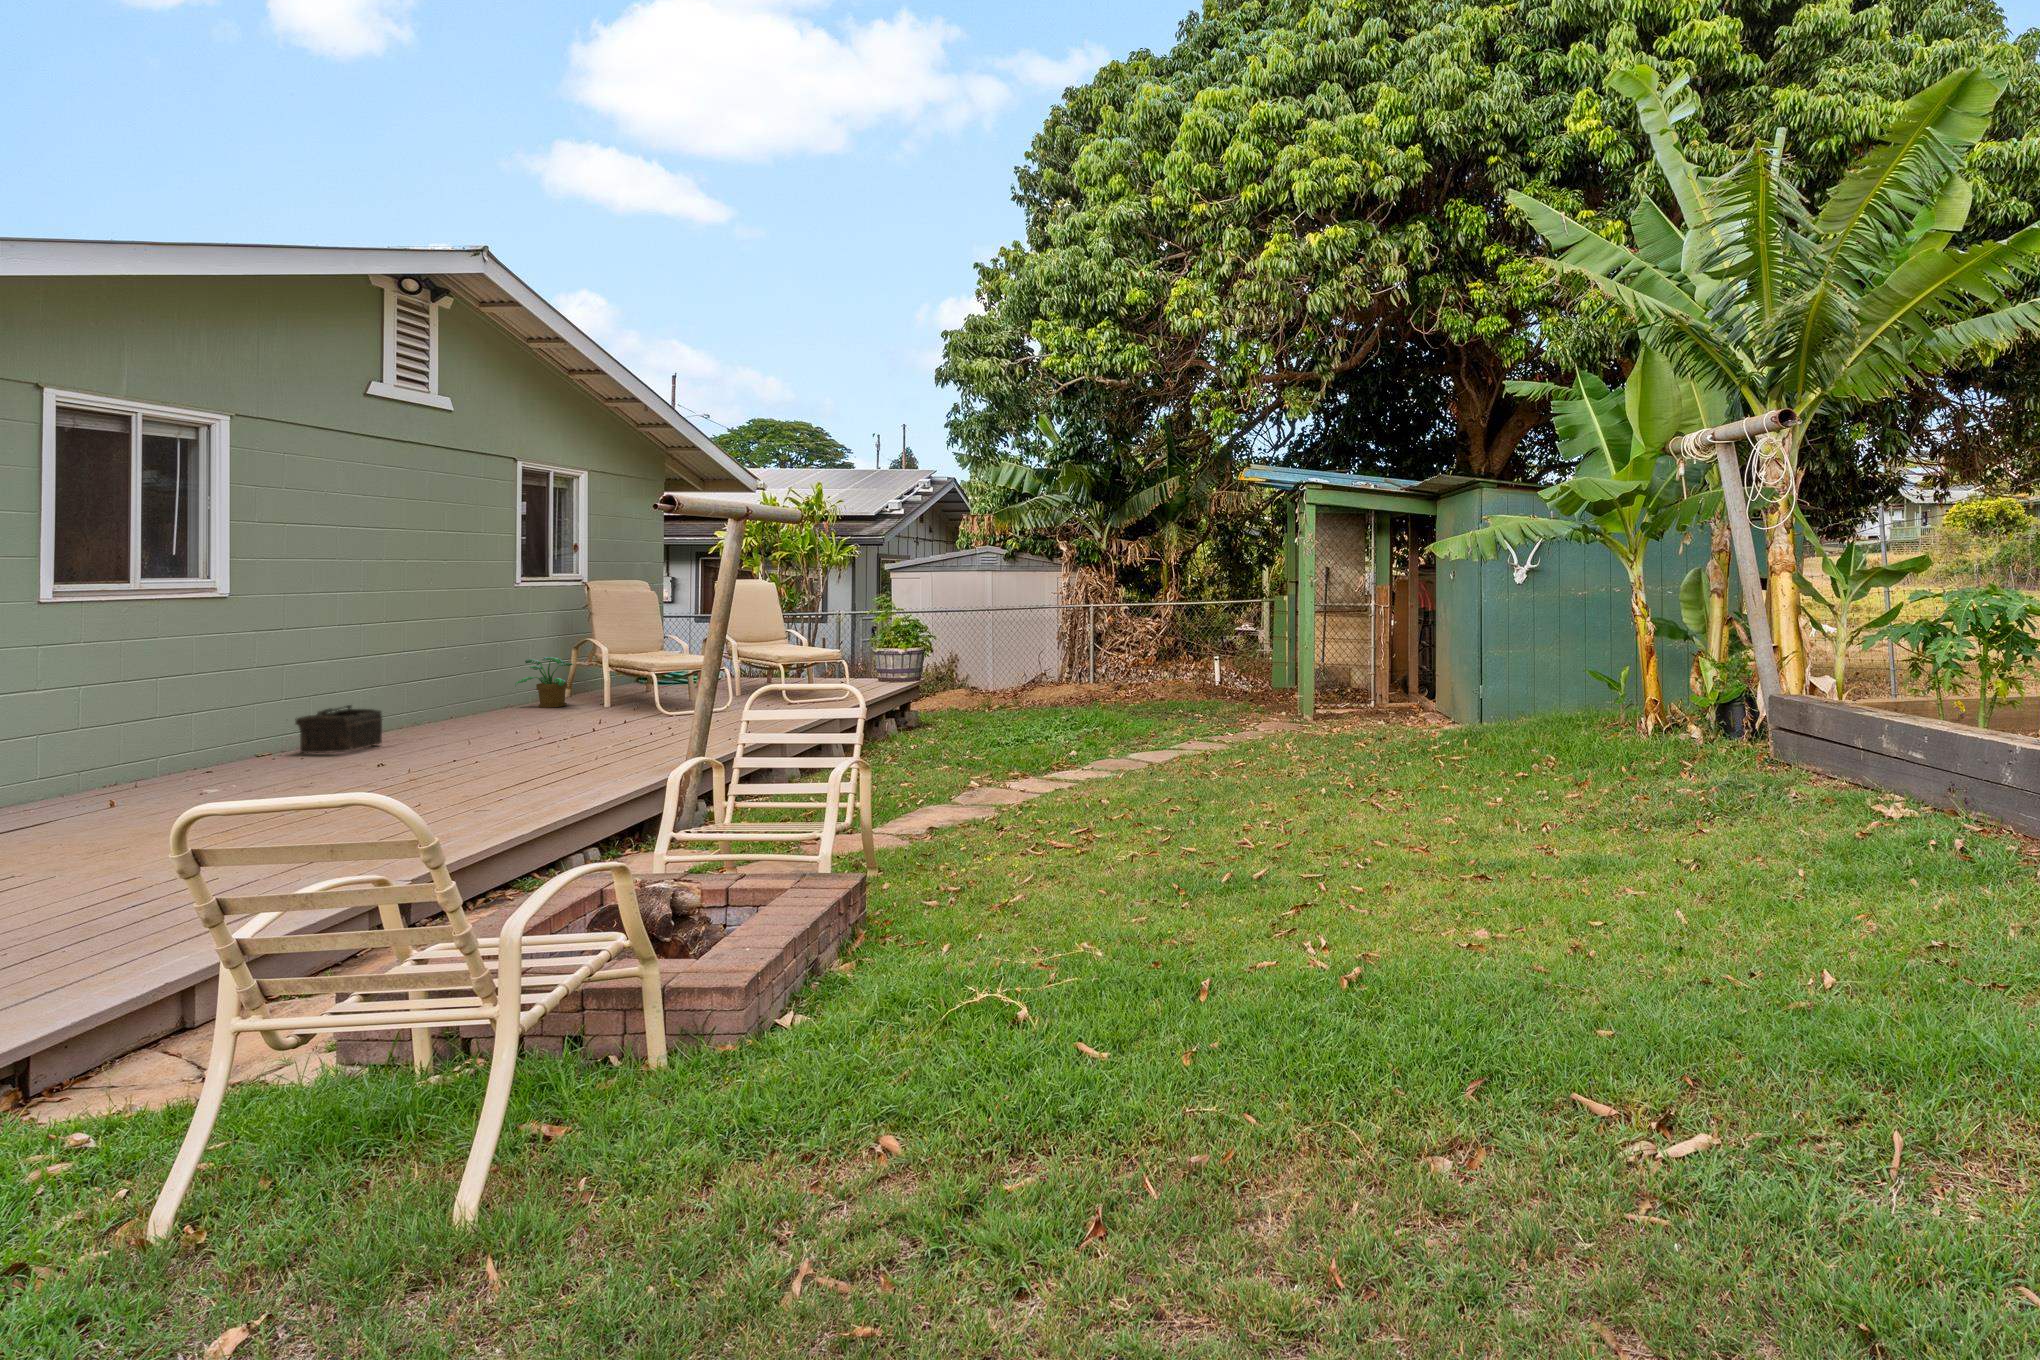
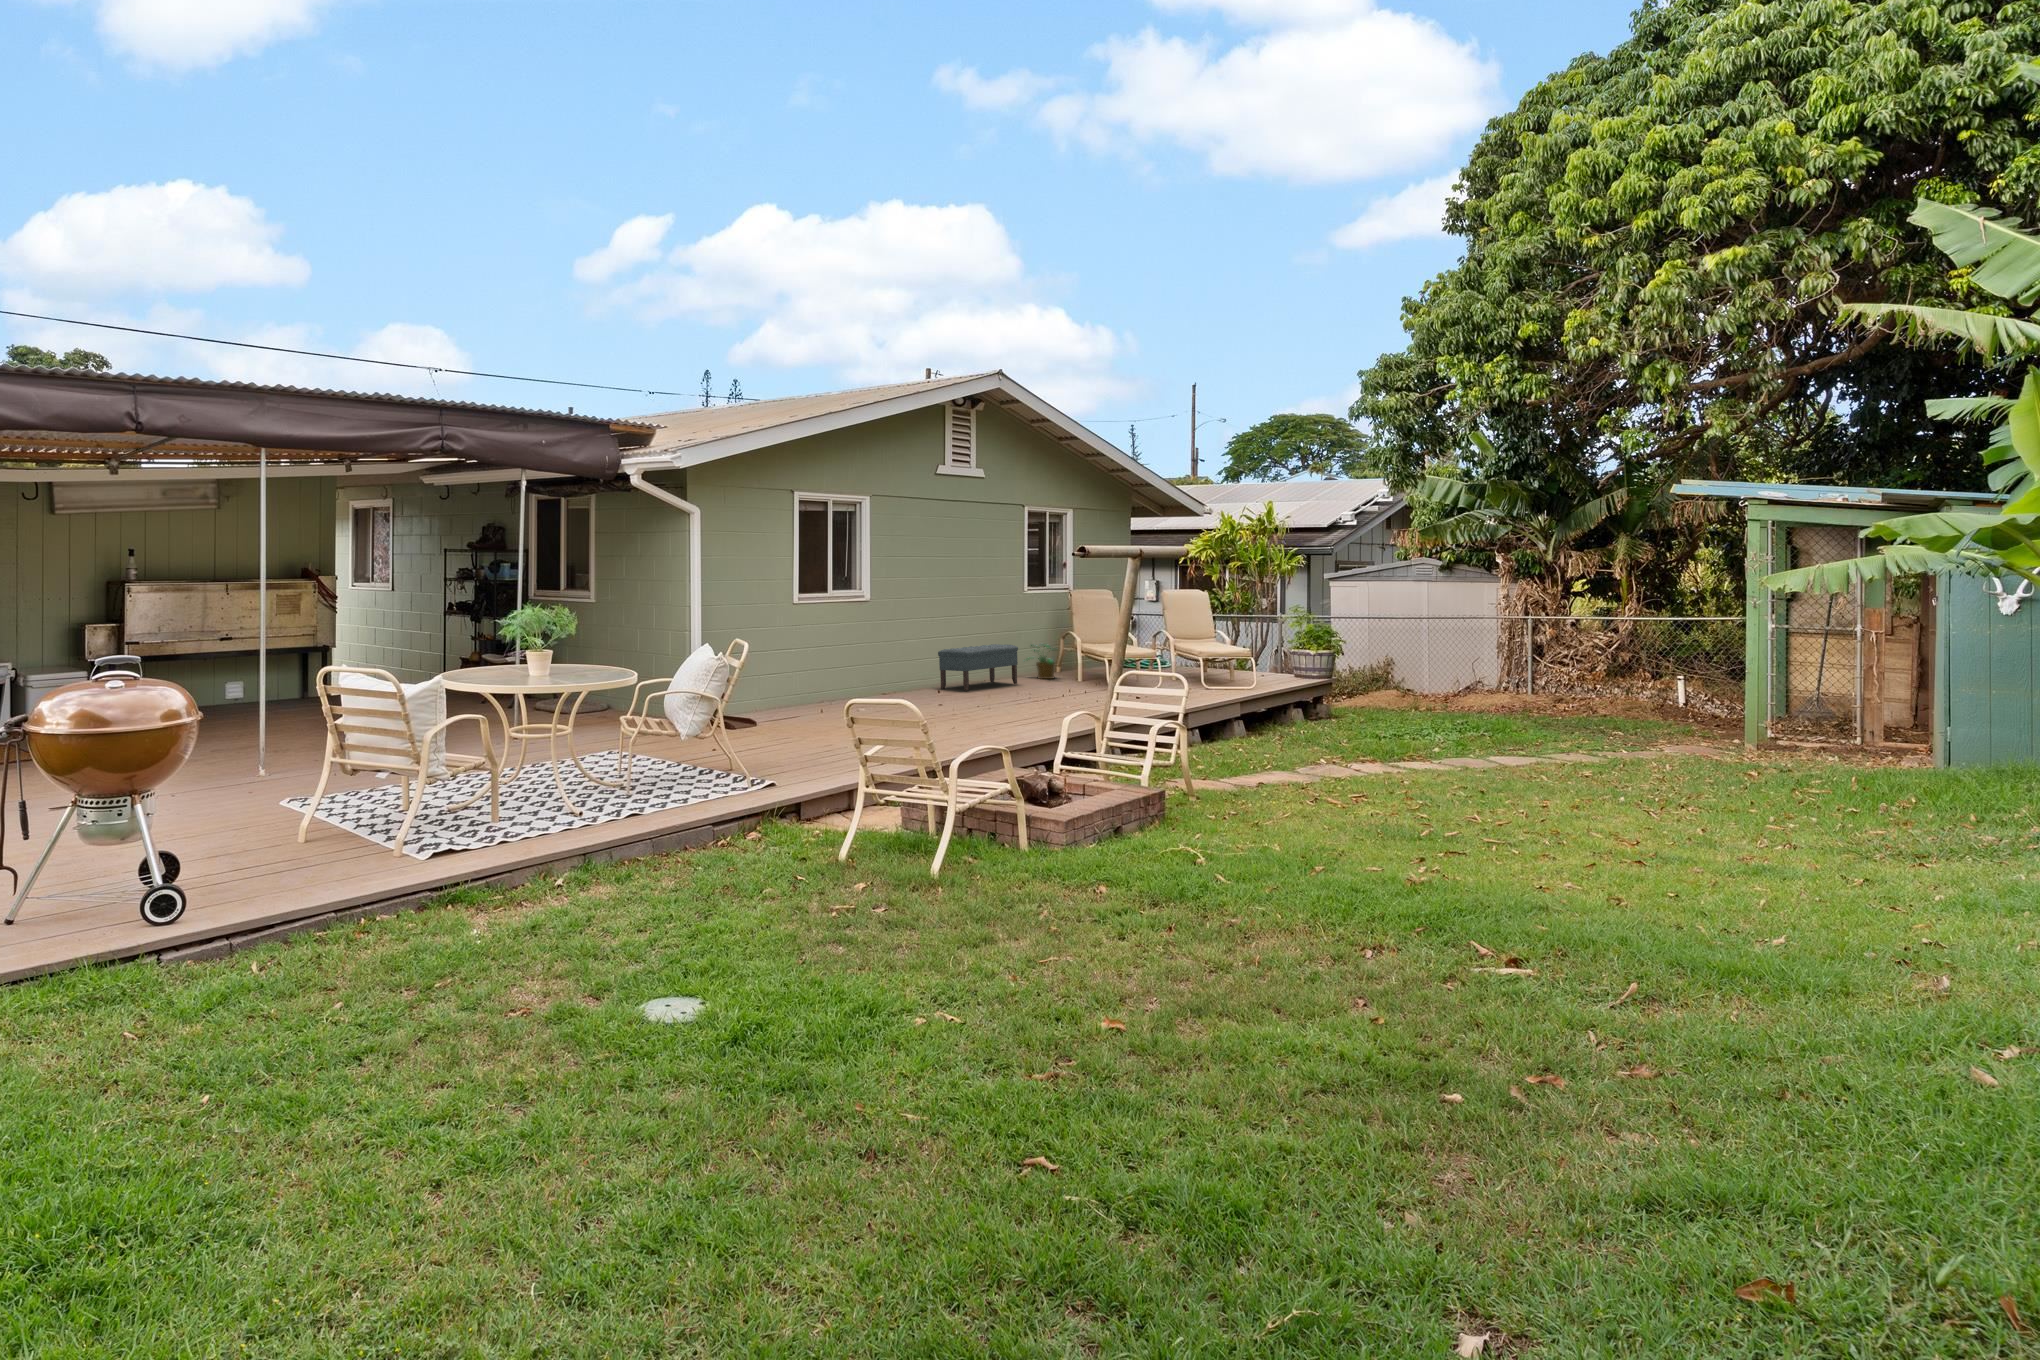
bench: none [369,660,511,737] -> present [938,644,1018,691]
basket: present [295,705,382,753] -> none [896,668,944,696]

